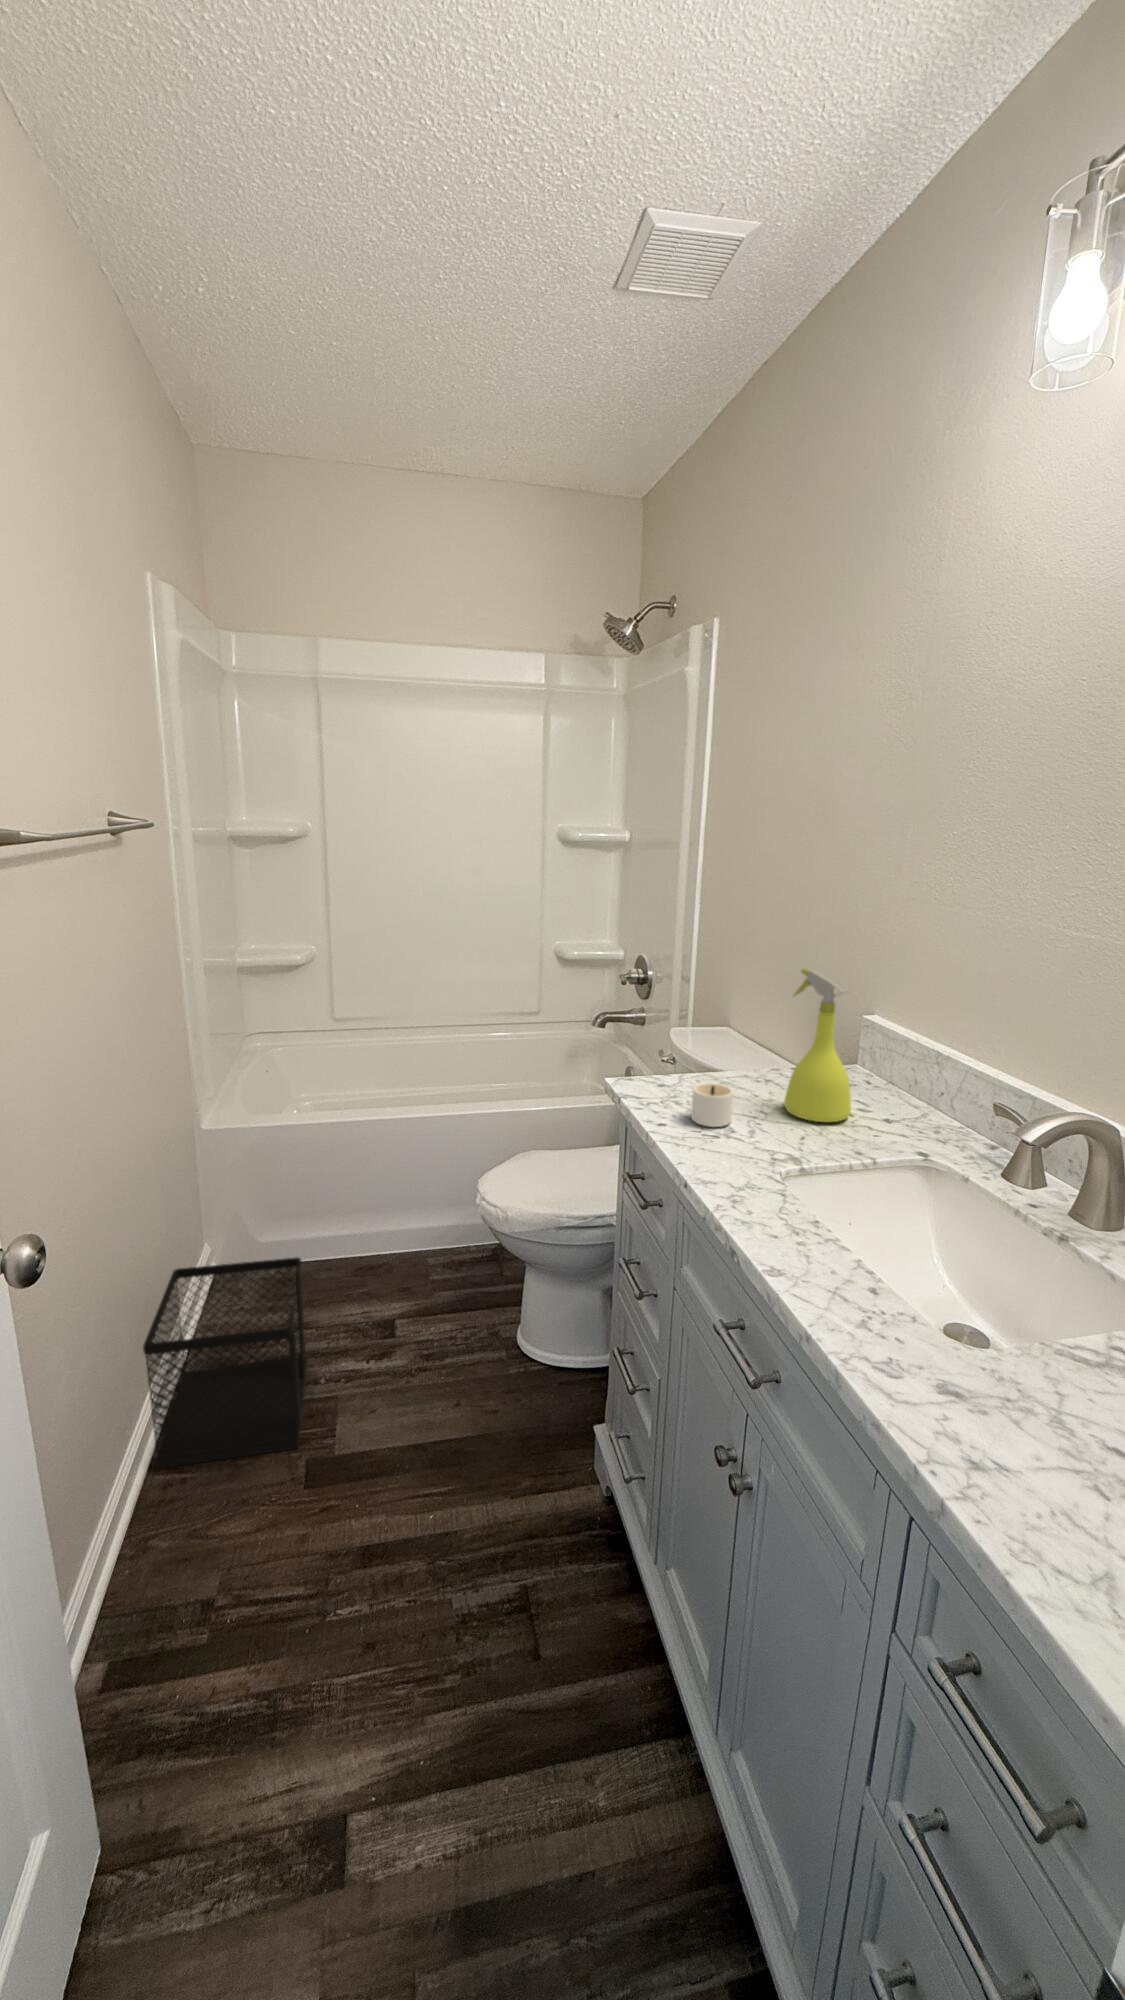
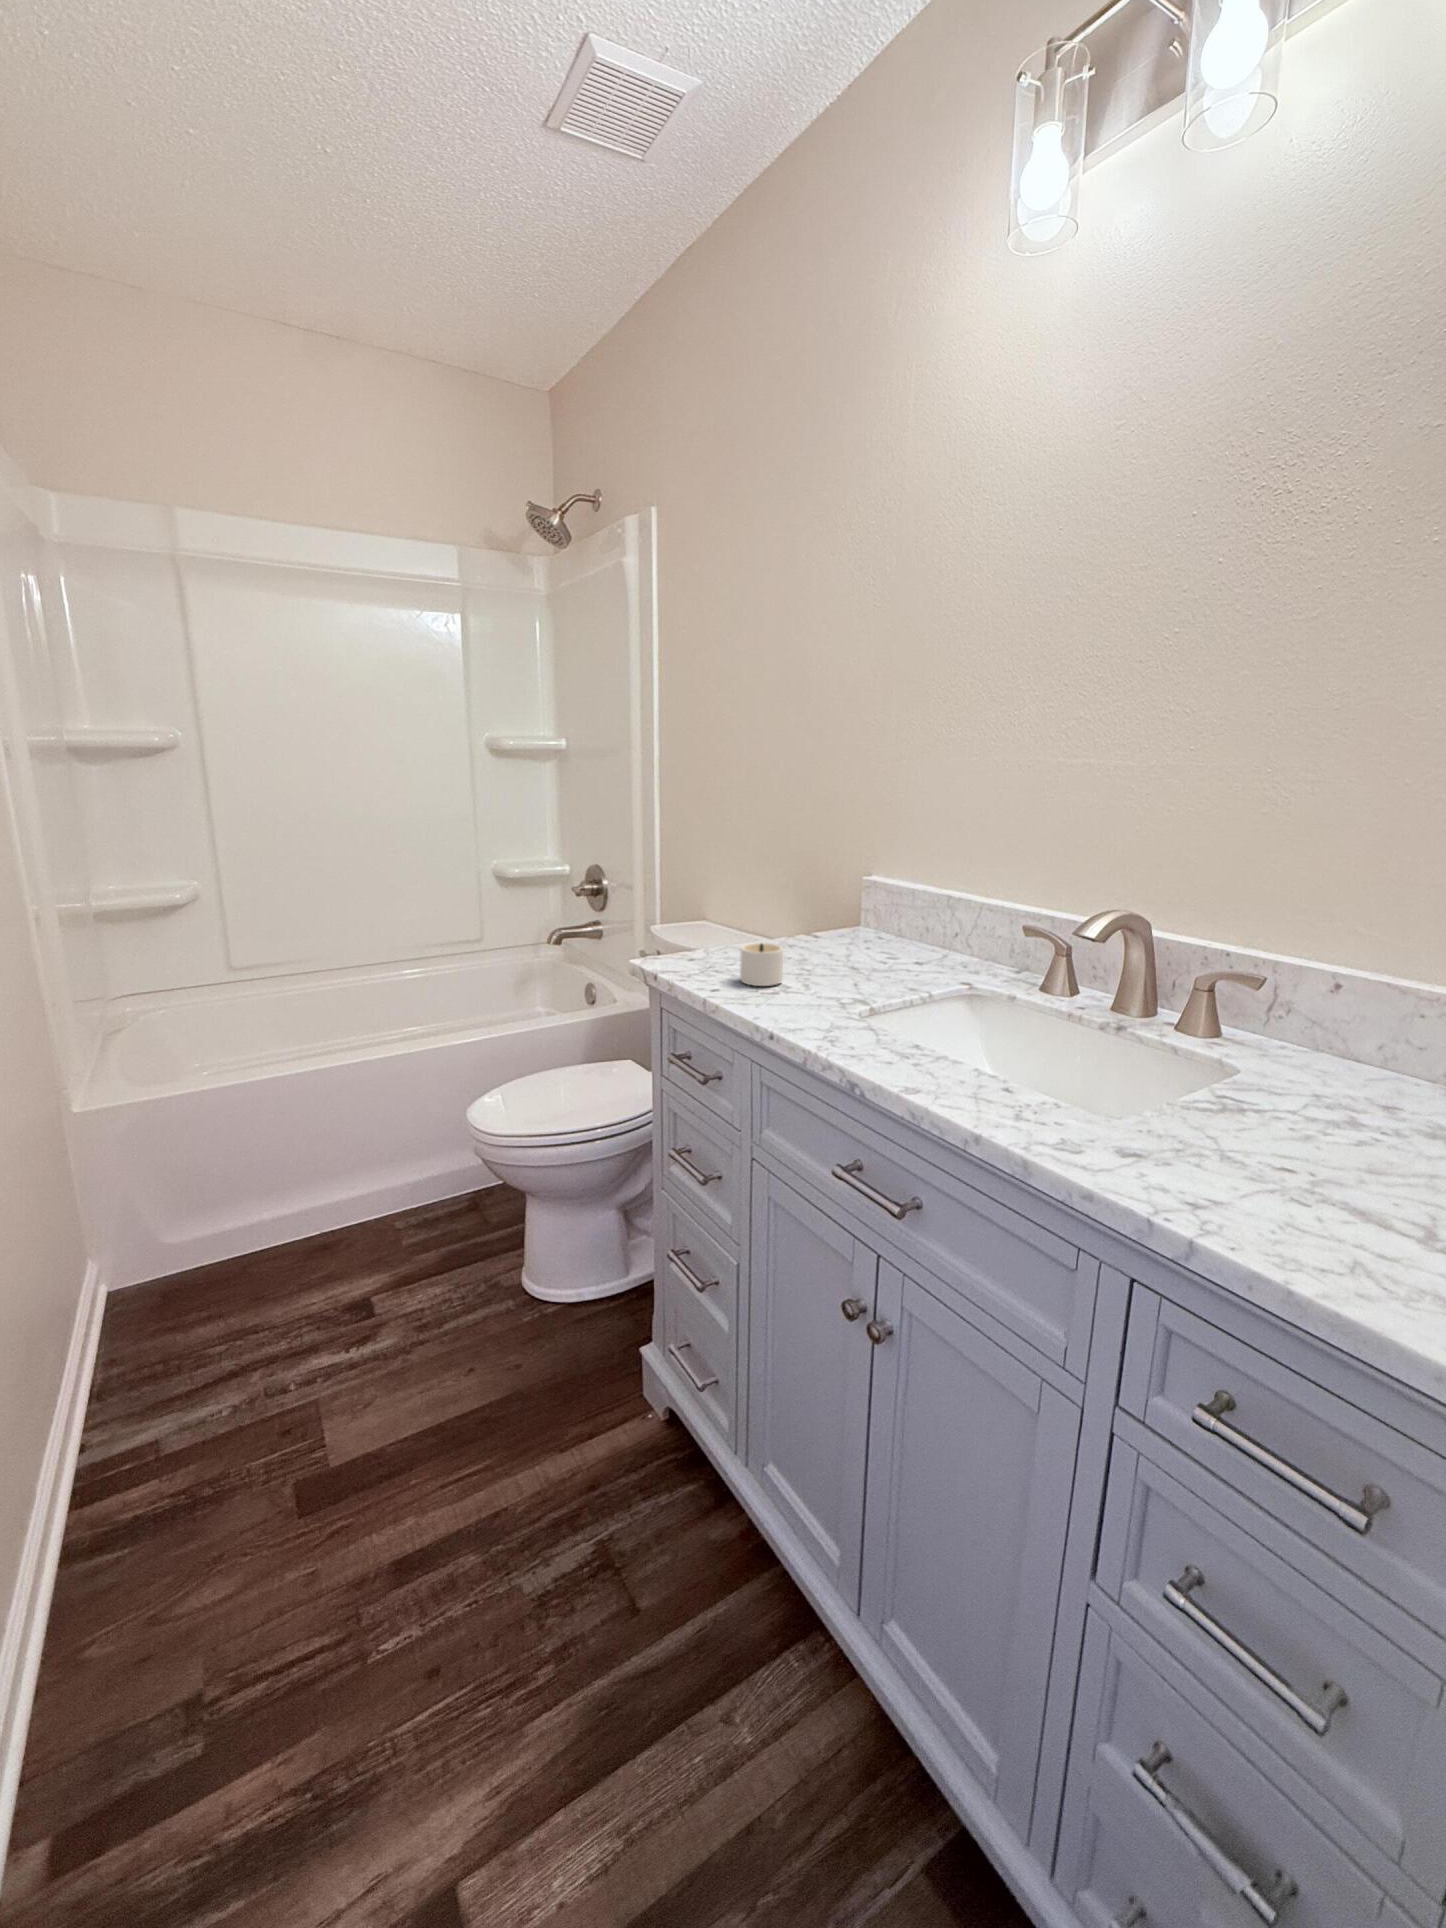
spray bottle: present [784,968,851,1122] -> none [823,817,890,972]
wastebasket: present [143,1258,307,1469] -> none [45,1242,278,1552]

